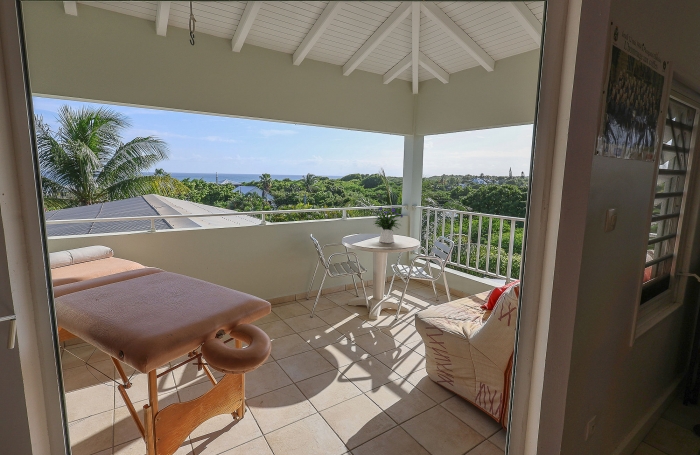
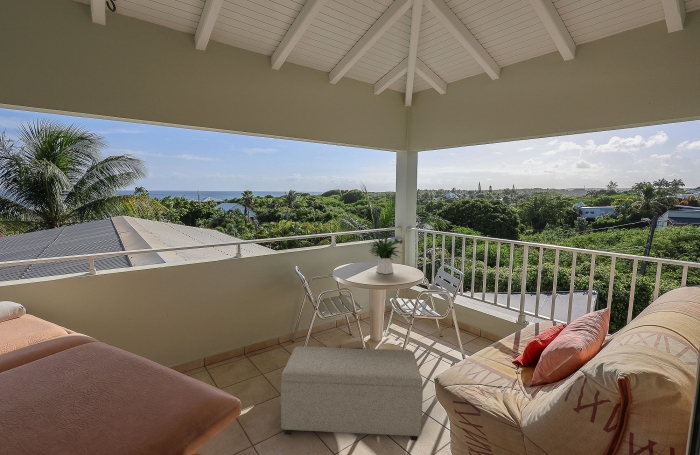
ottoman: none [296,294,404,363] -> present [281,347,423,441]

